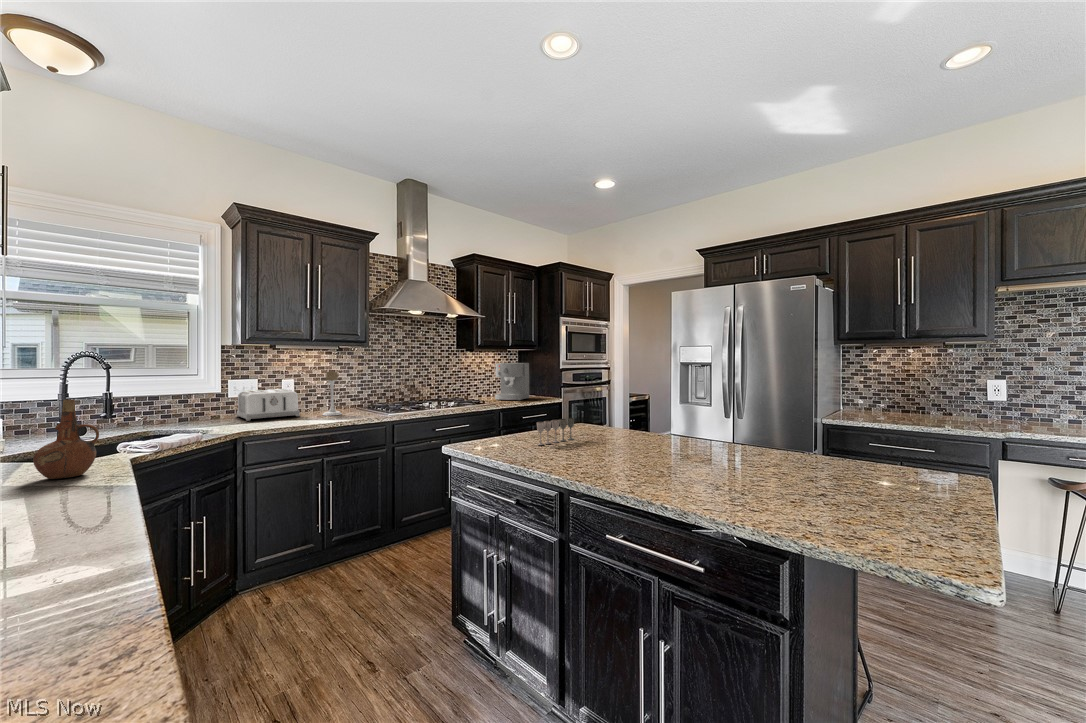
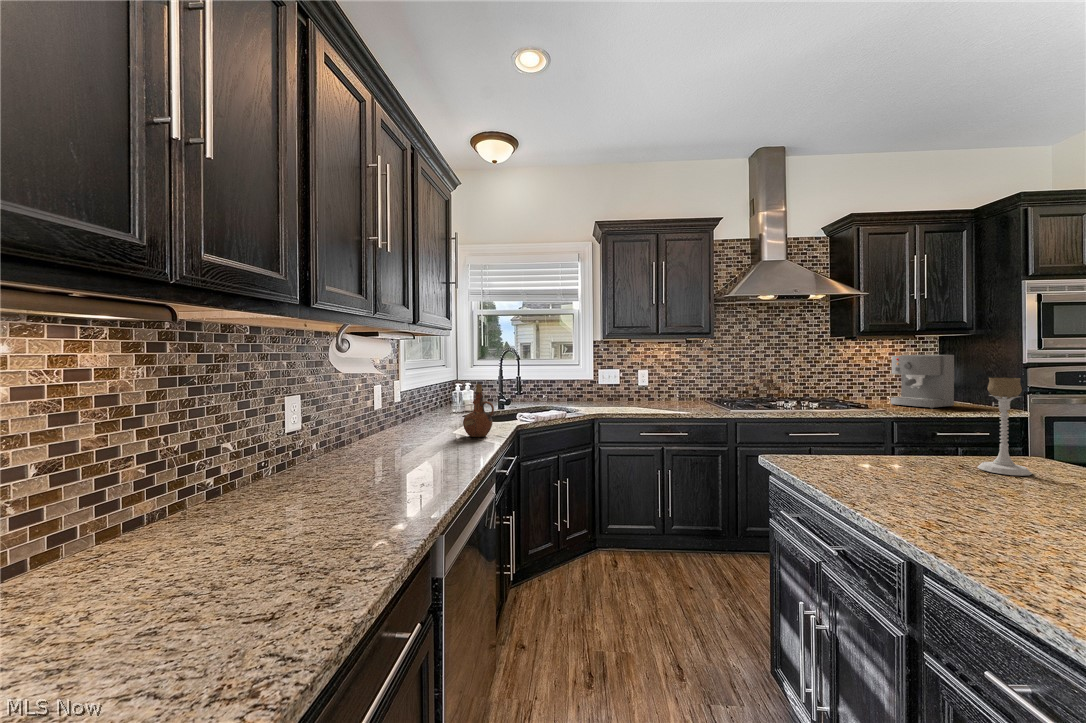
candle holder: present [323,372,342,416] -> present [977,377,1032,476]
toaster: present [237,389,300,421] -> none [604,379,650,406]
wine glass: present [537,418,574,445] -> none [900,448,984,484]

